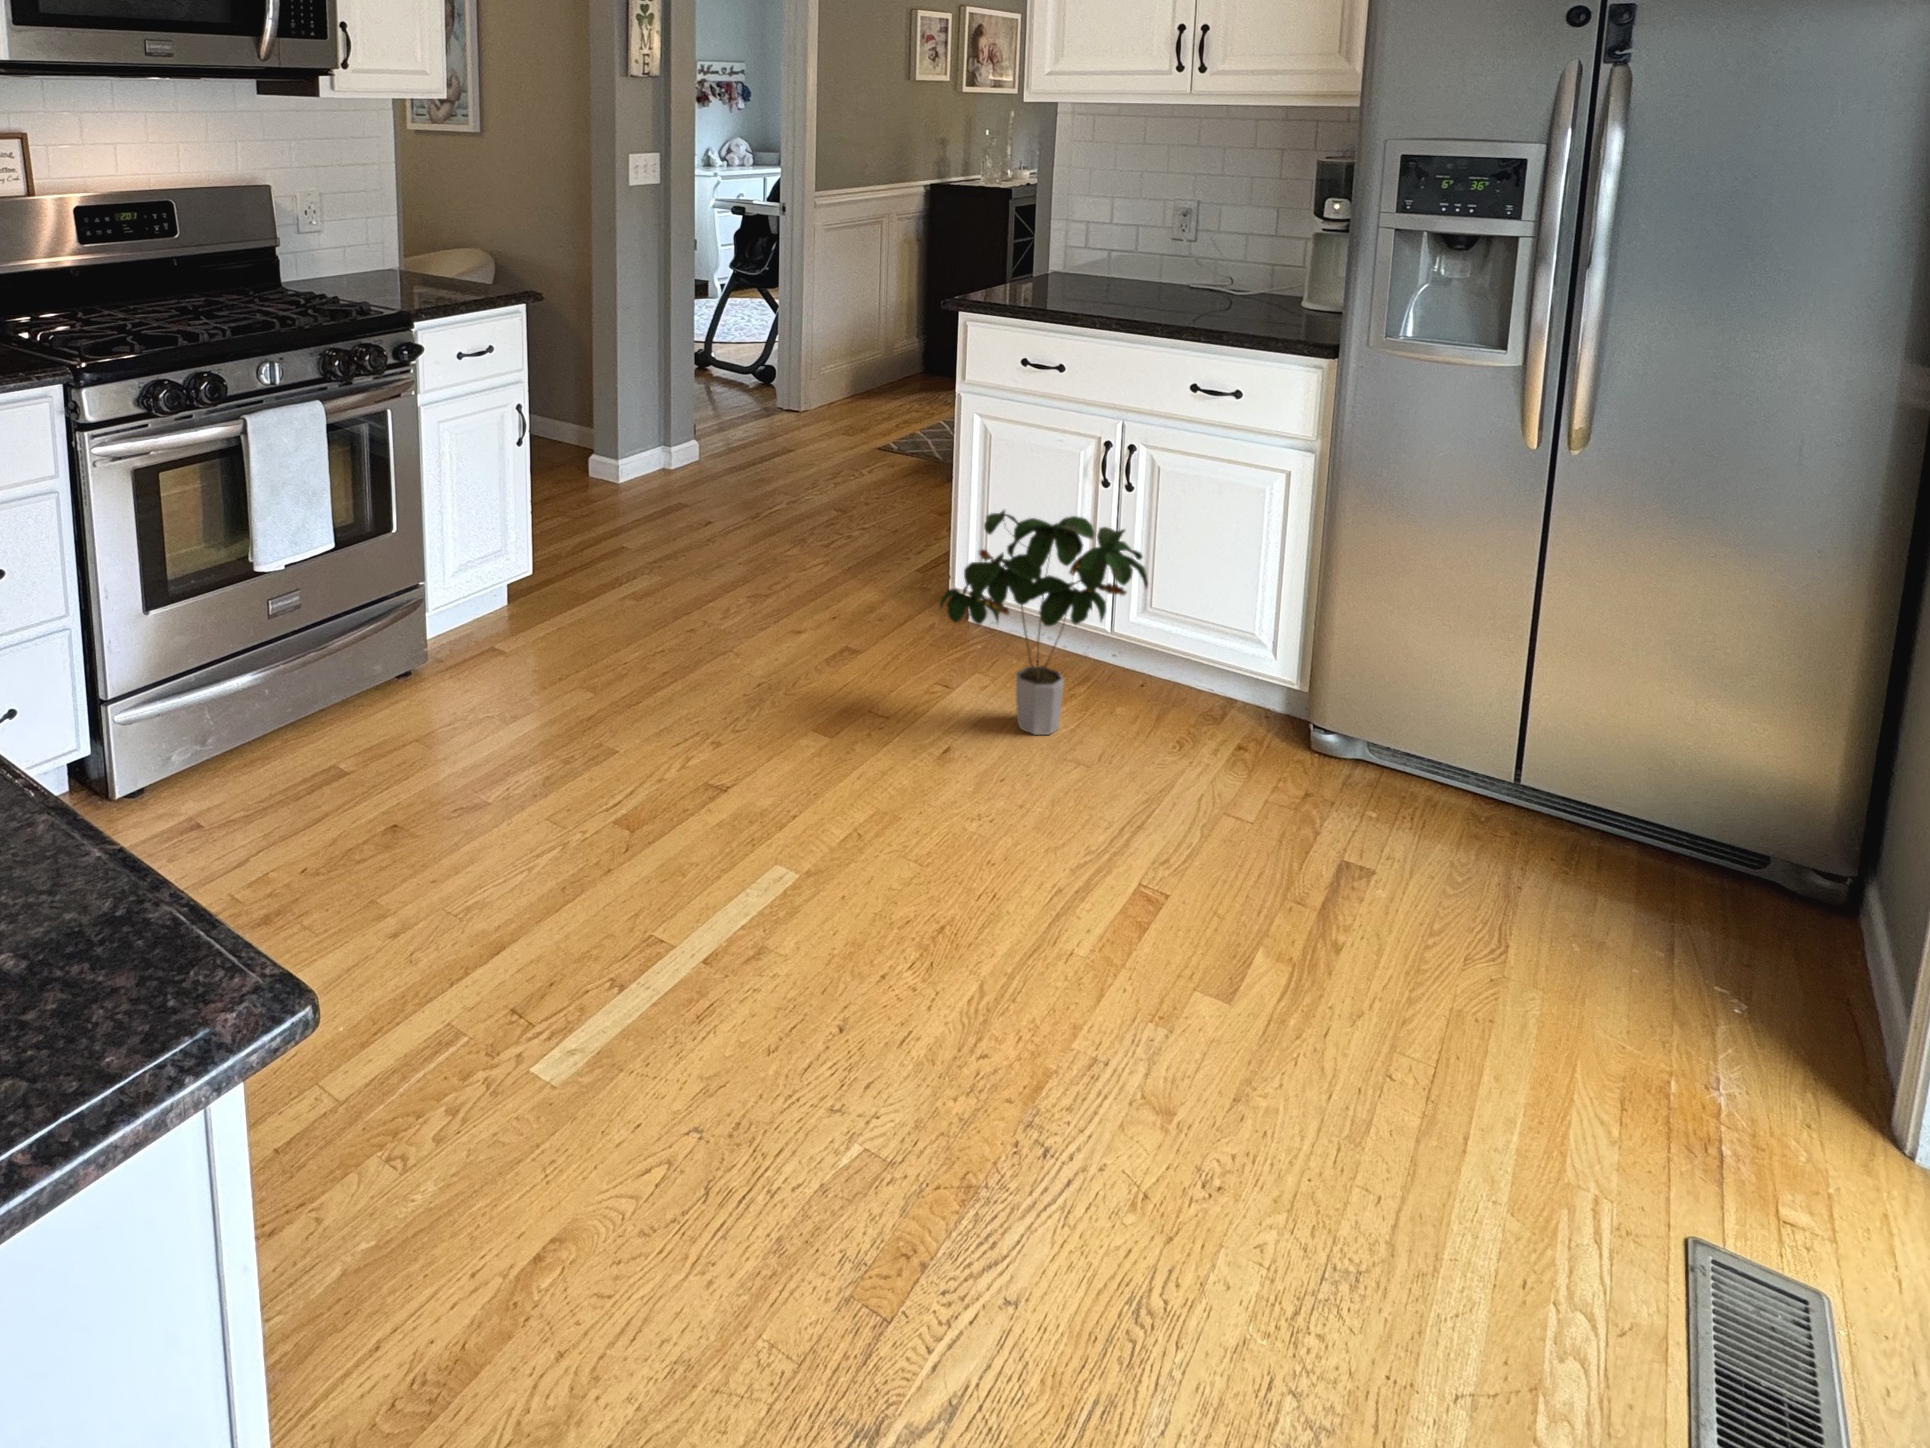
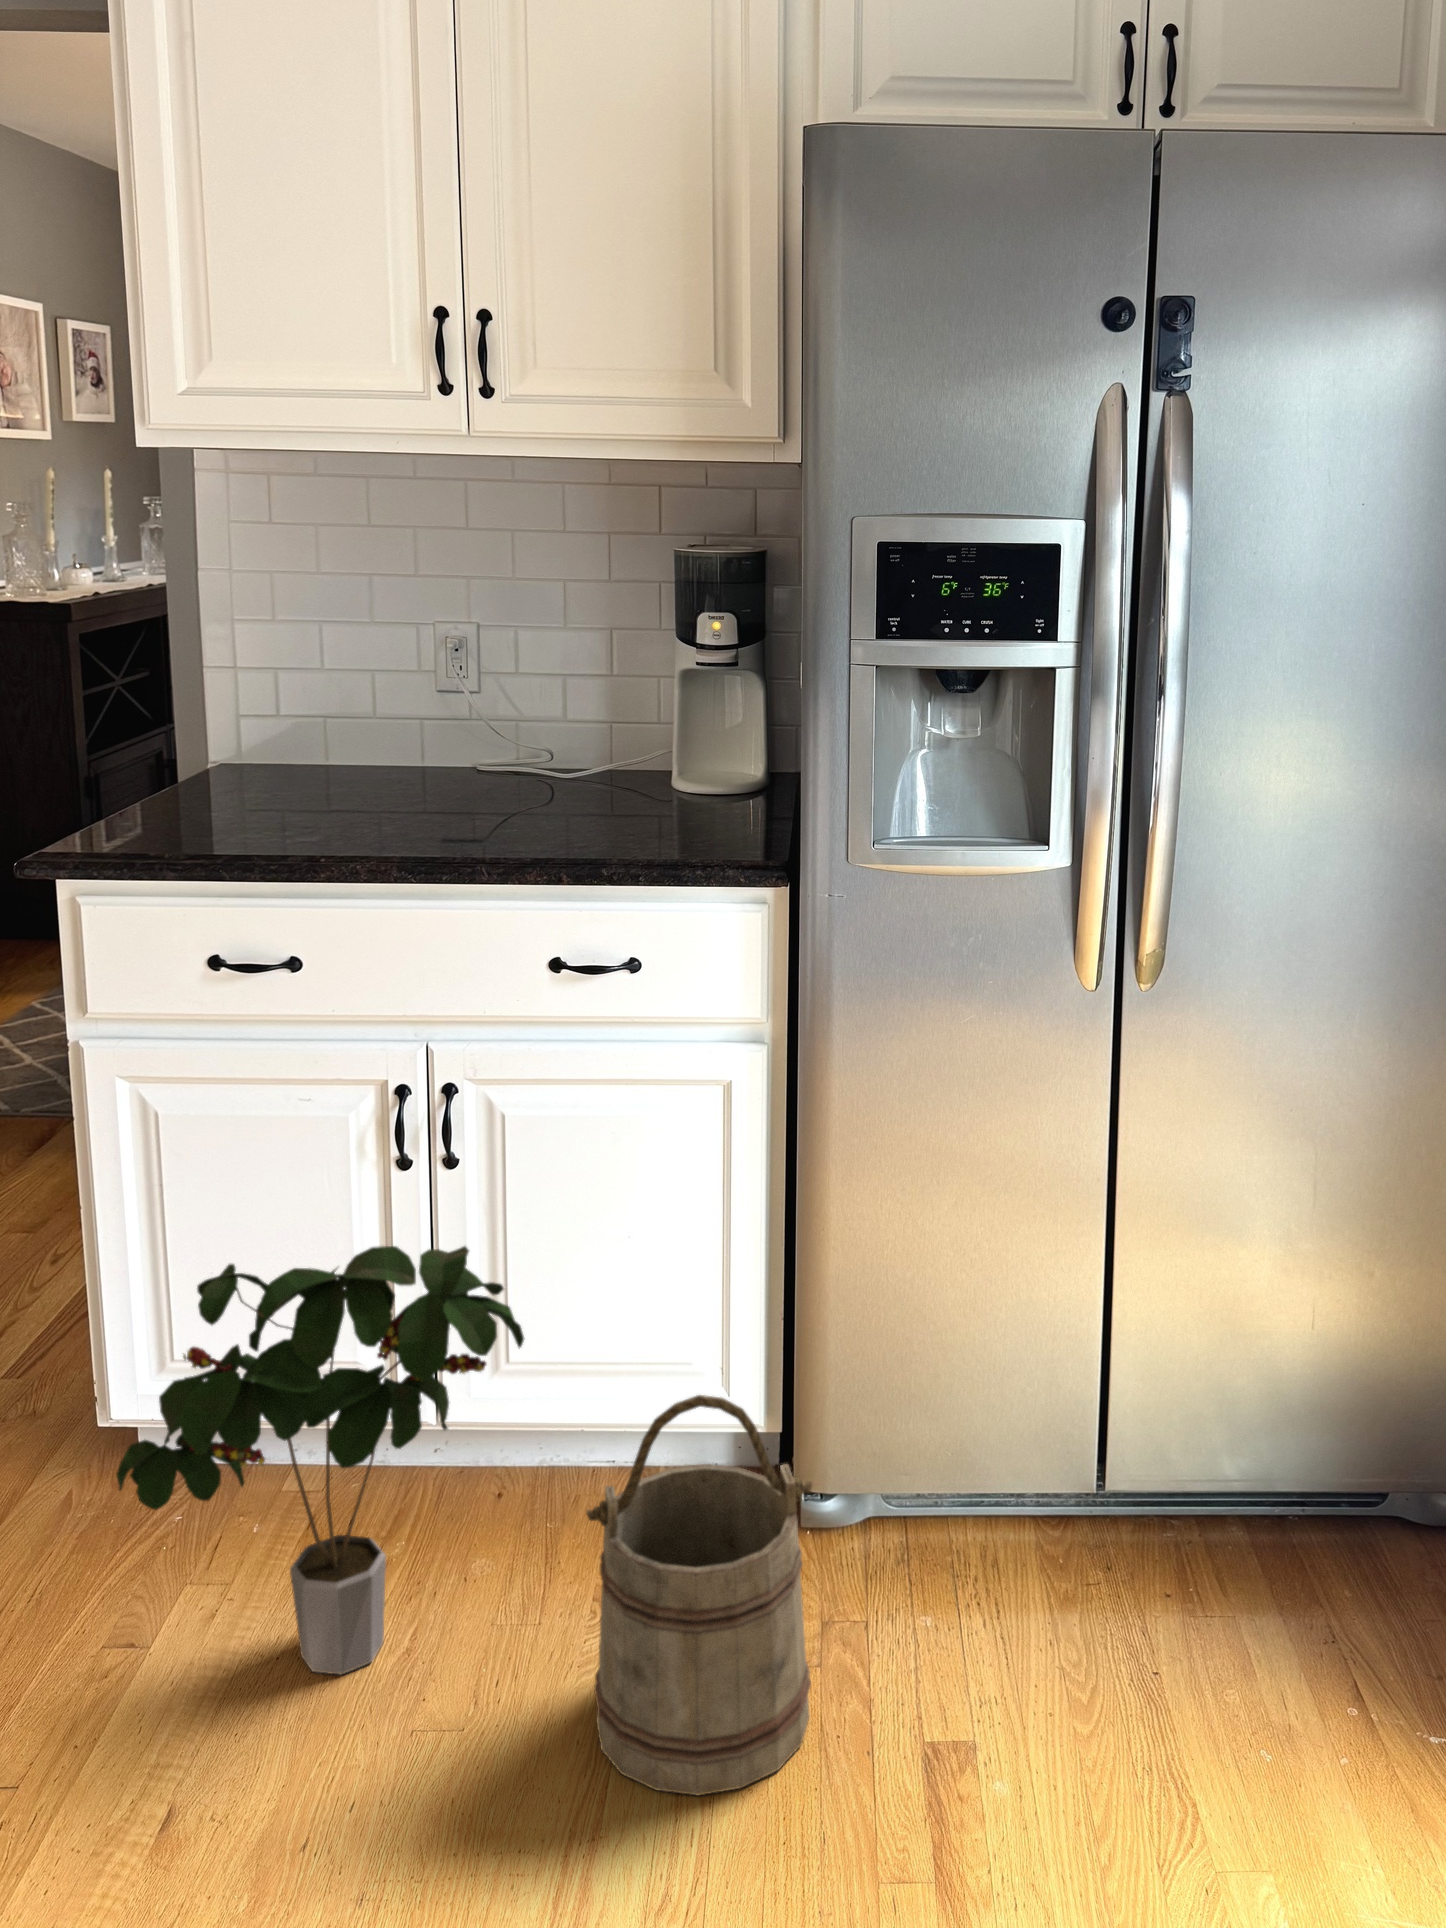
bucket: none [1154,624,1292,845] -> present [586,1395,812,1795]

